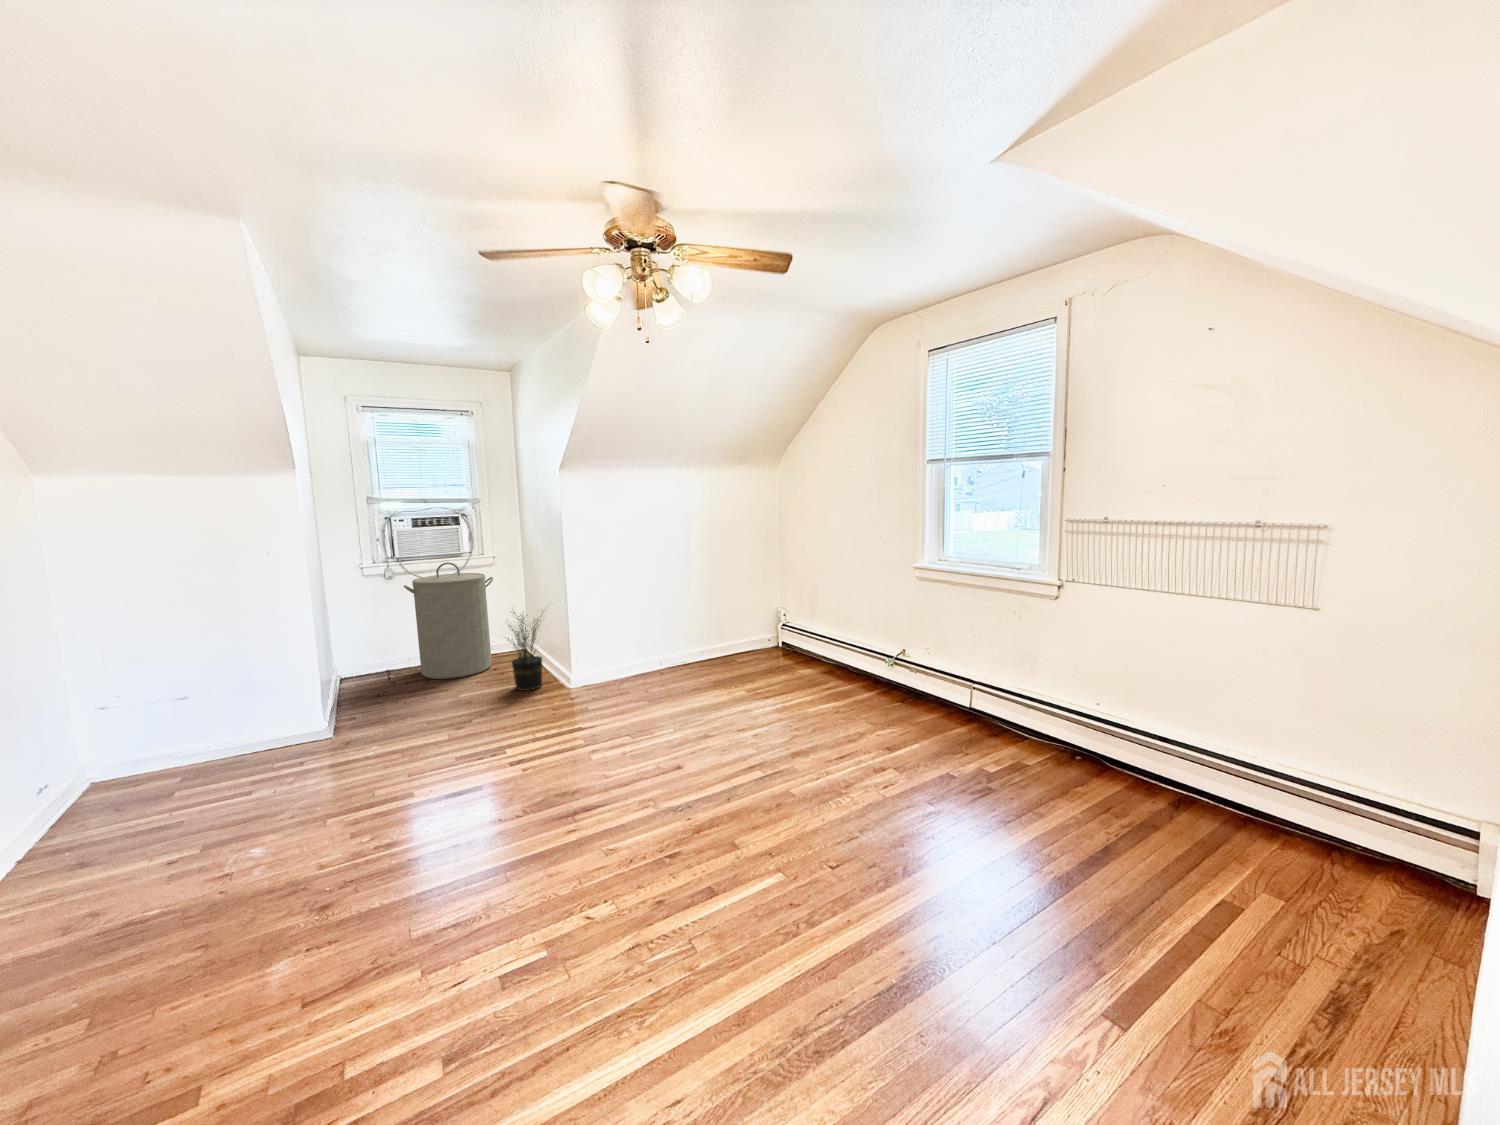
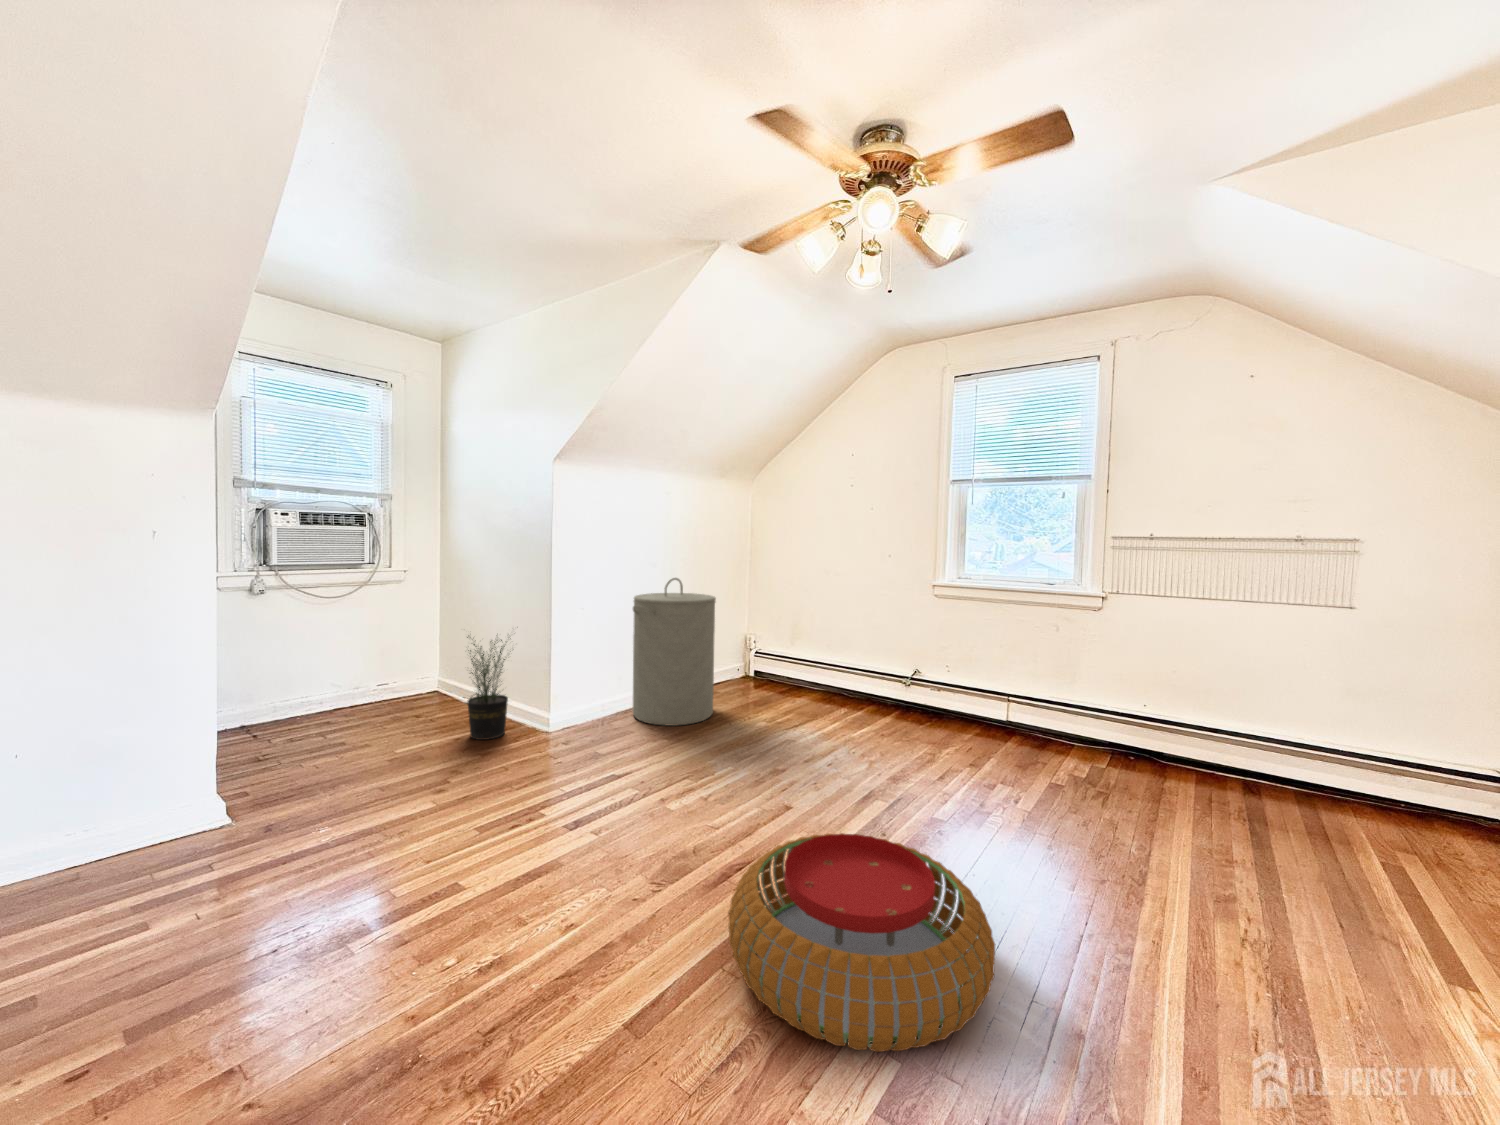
laundry hamper: present [404,562,493,679] -> present [633,578,716,726]
pouf: none [487,790,694,947] -> present [728,833,995,1052]

